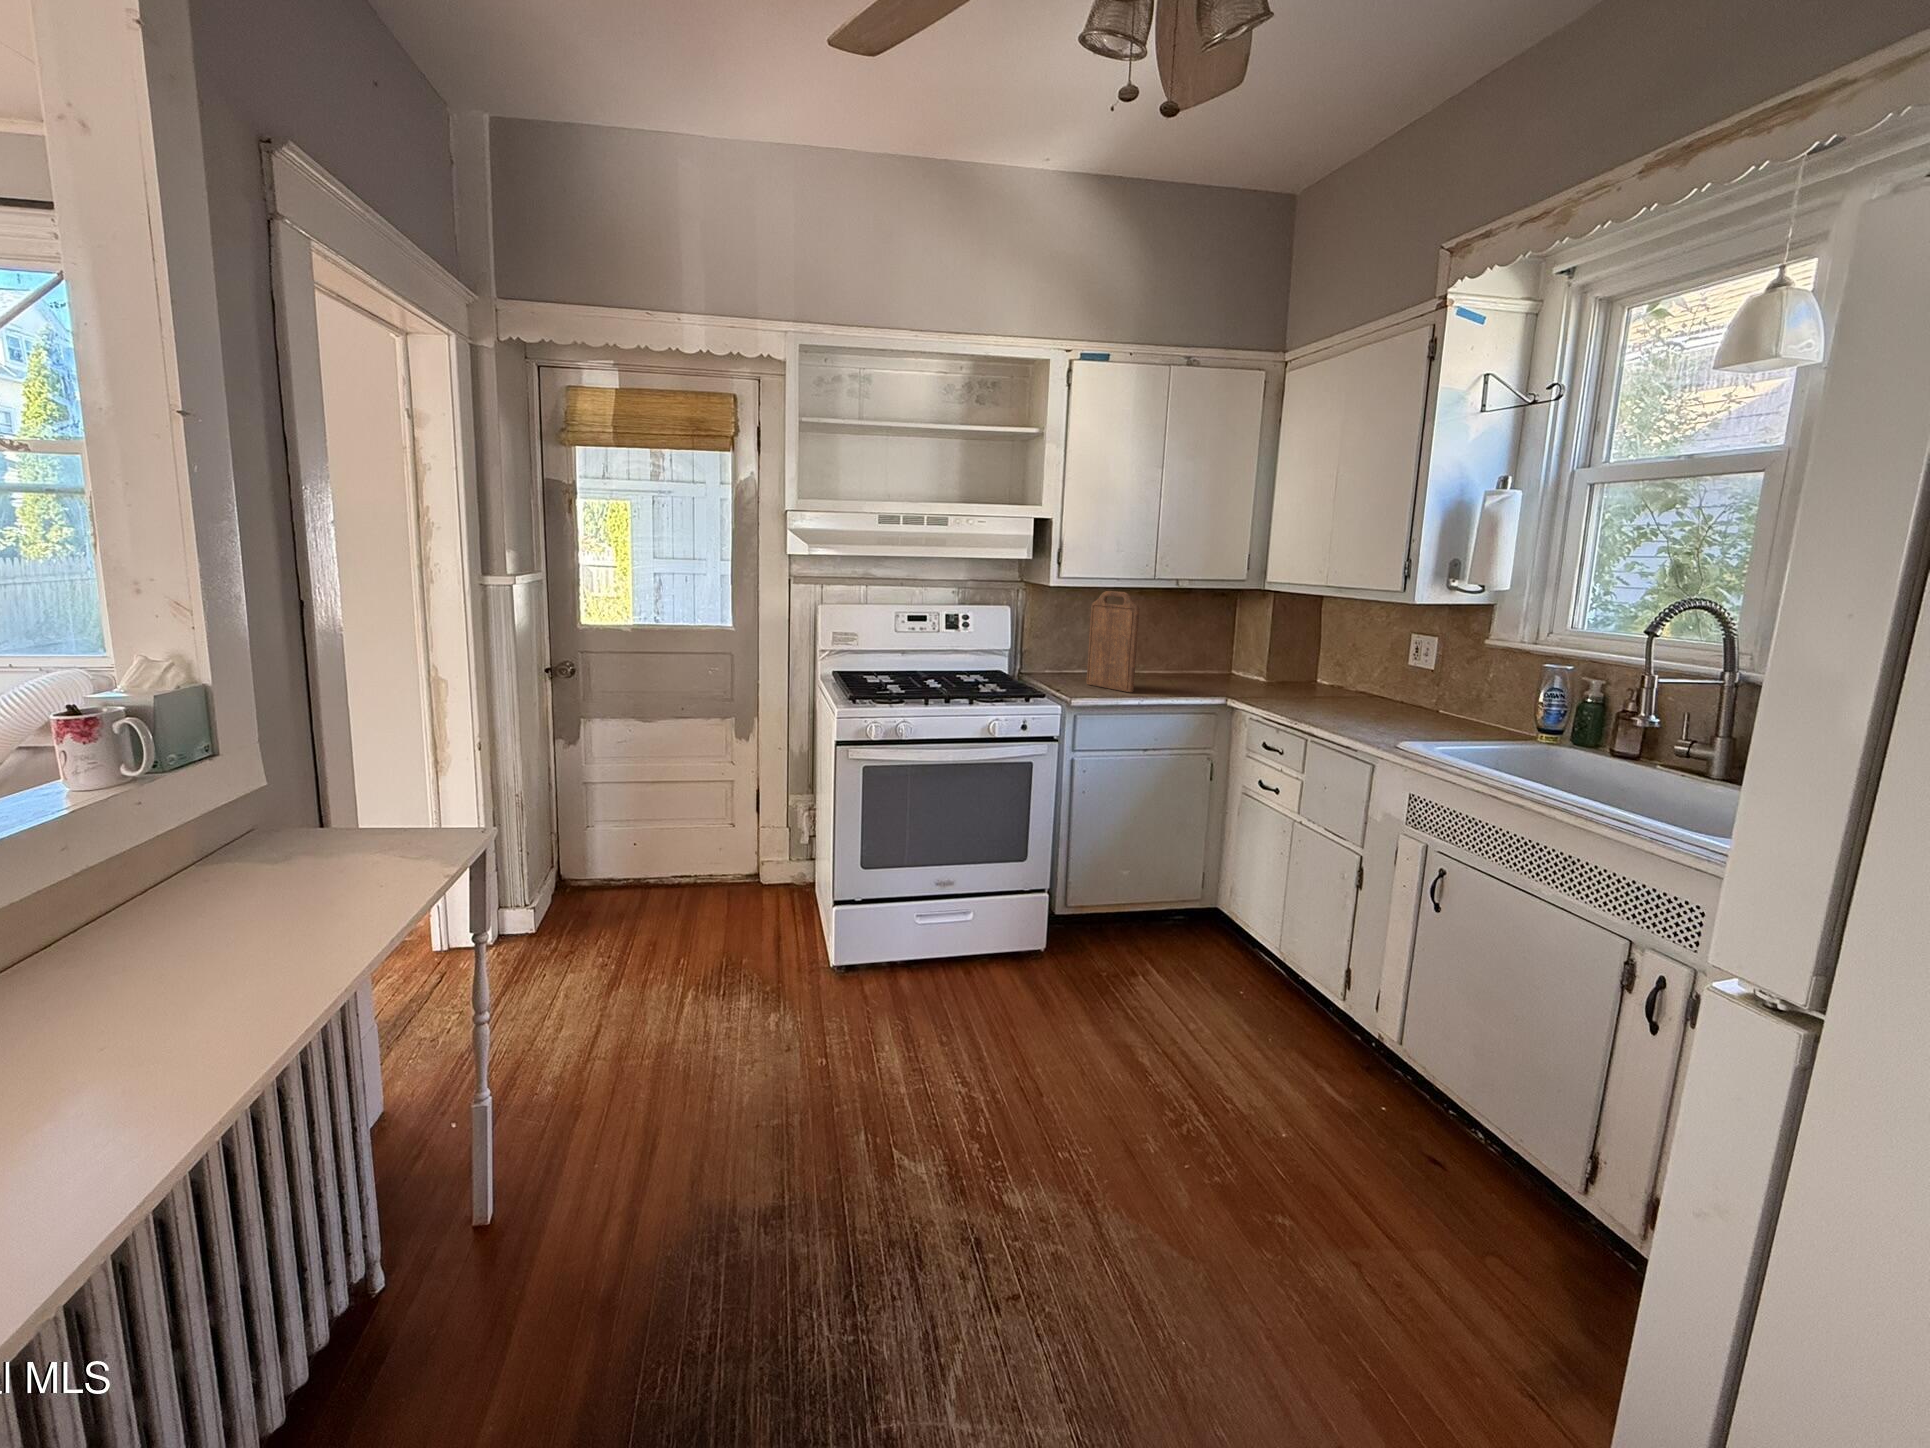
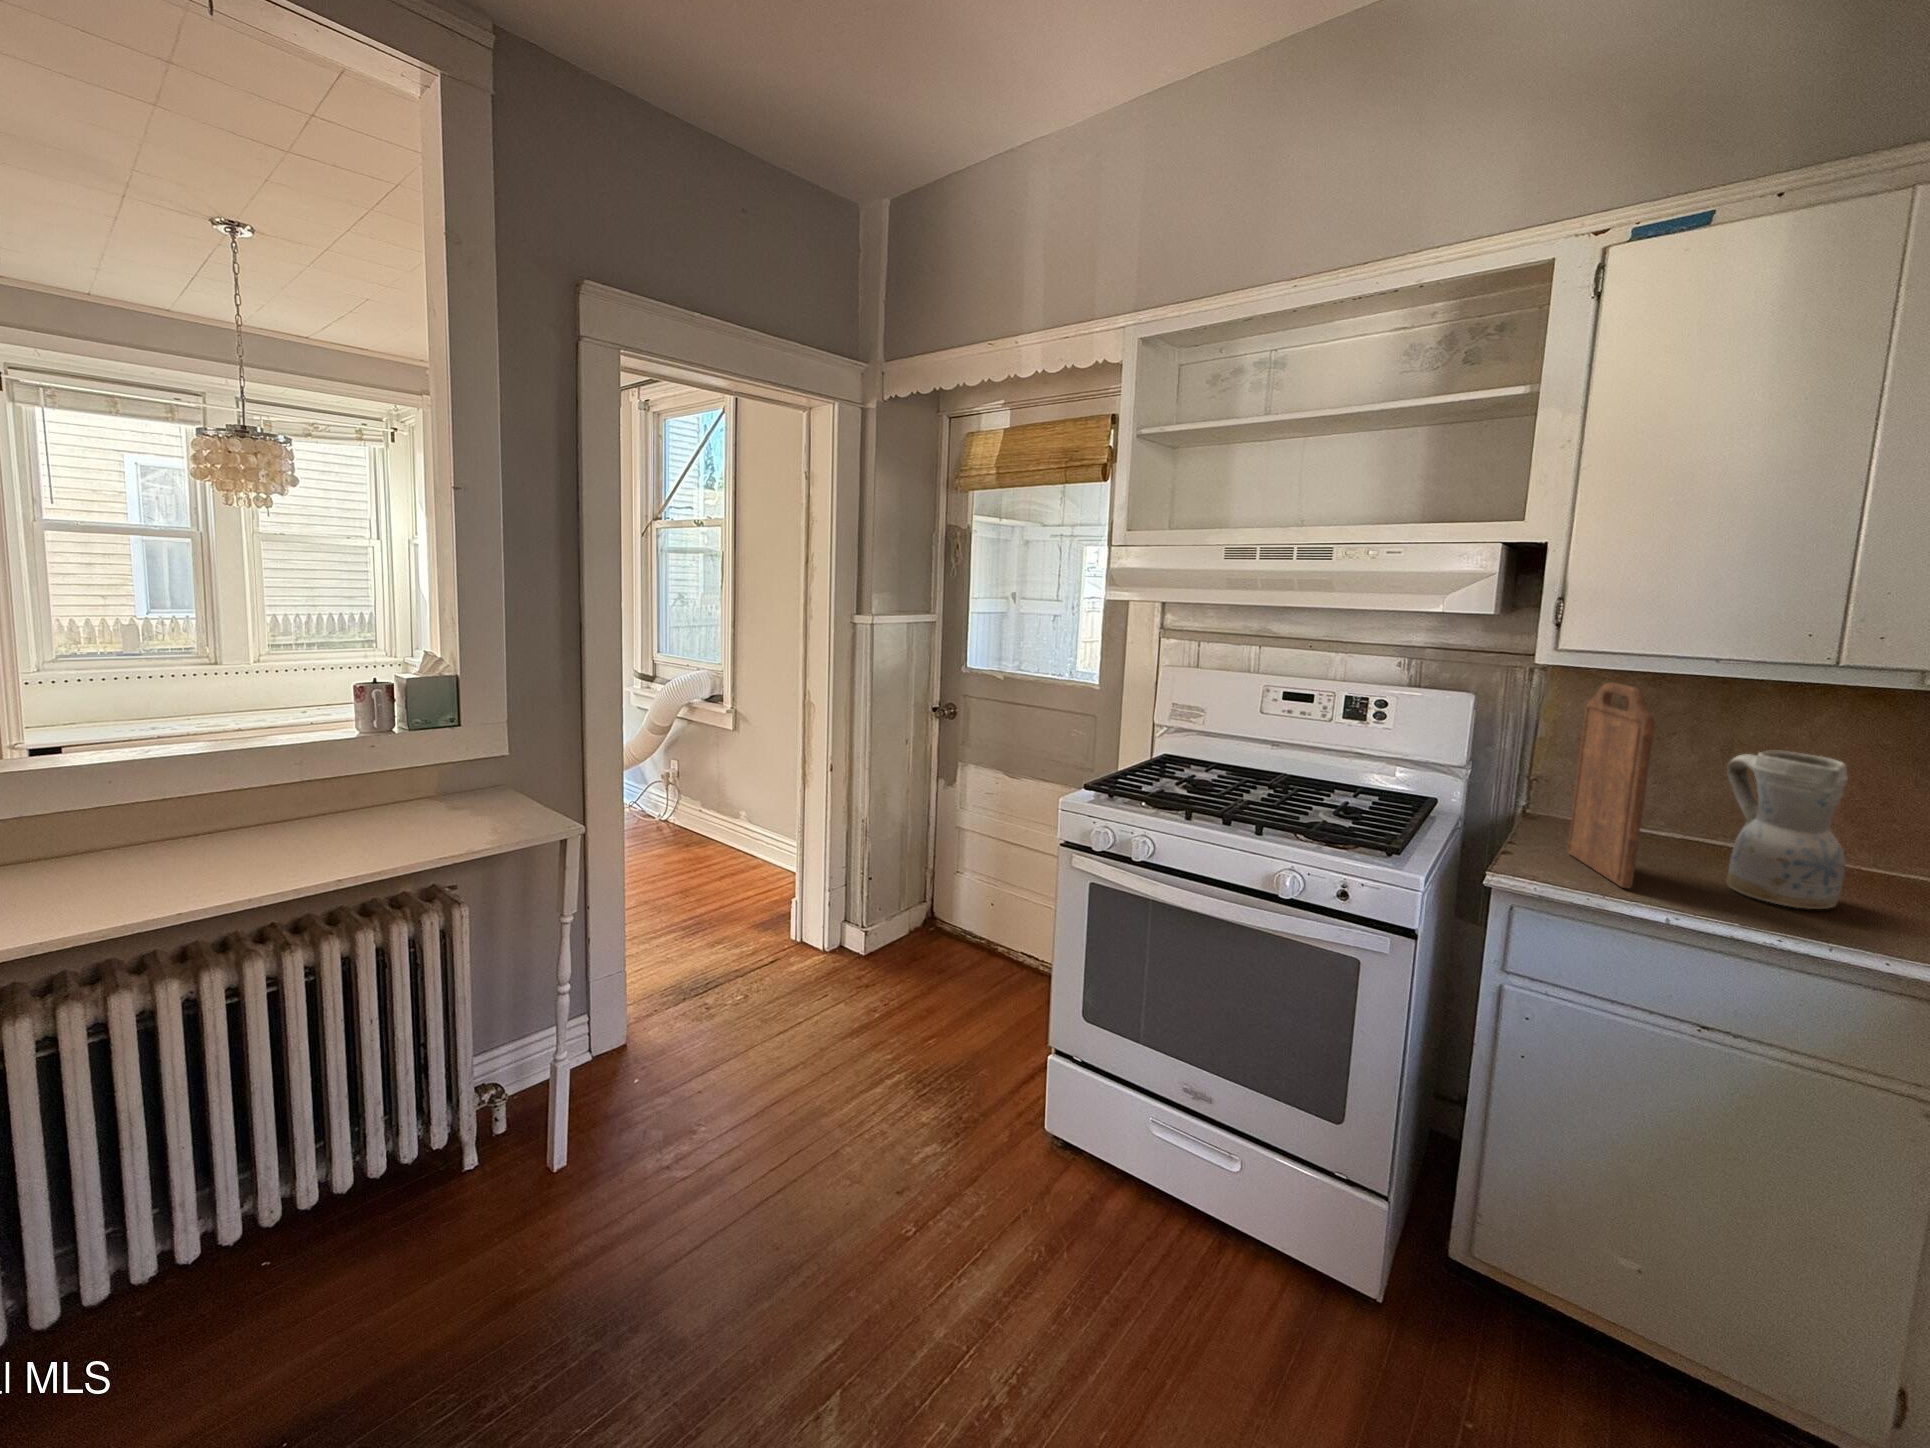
ceramic pitcher: none [1139,618,1186,687] -> present [1726,751,1848,909]

